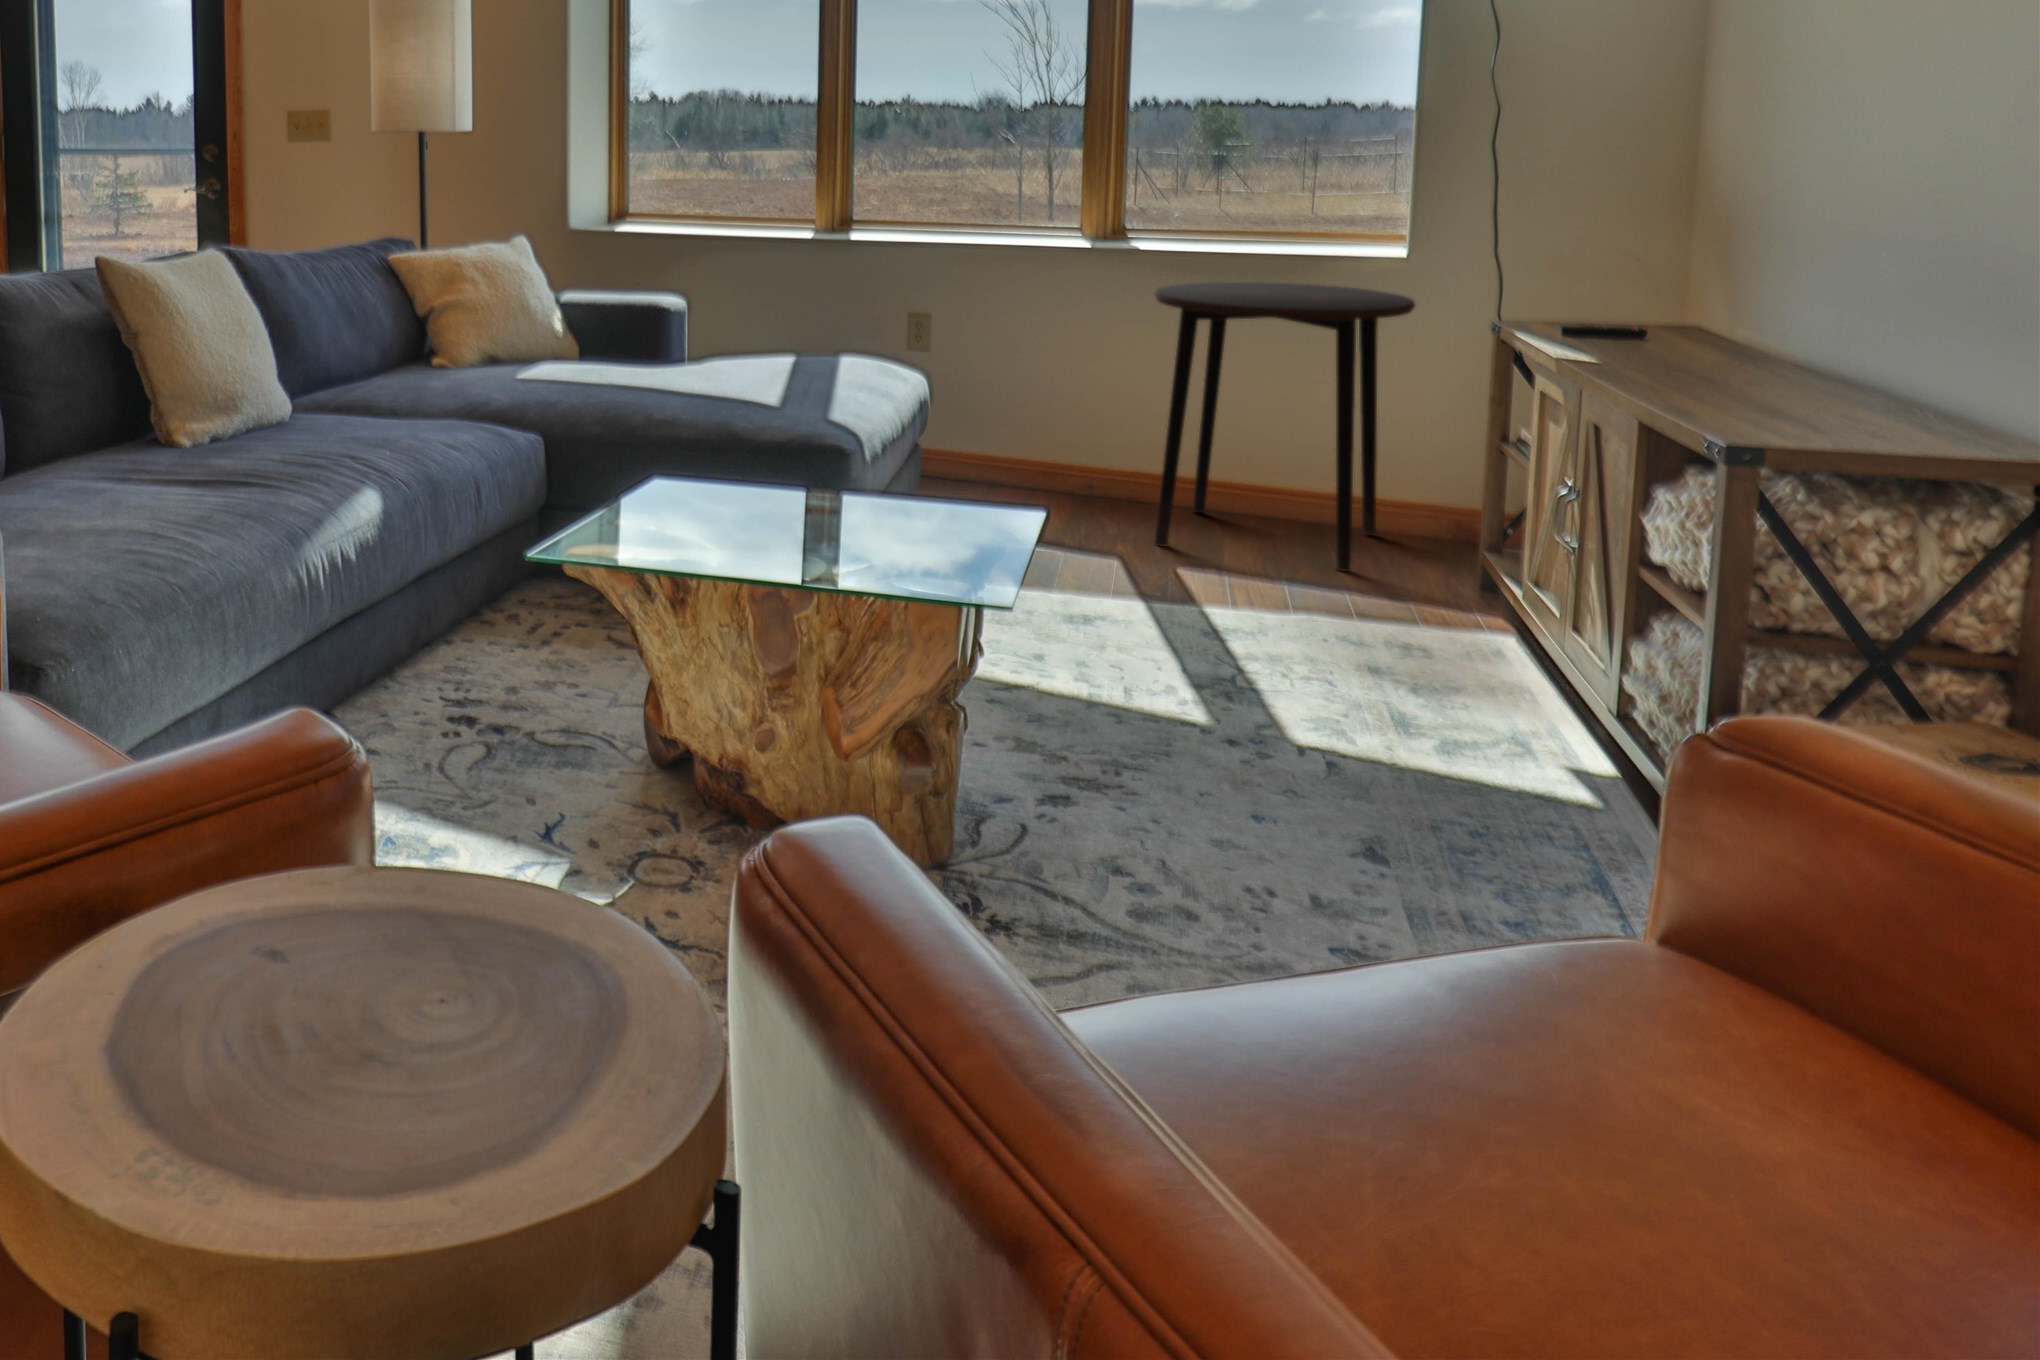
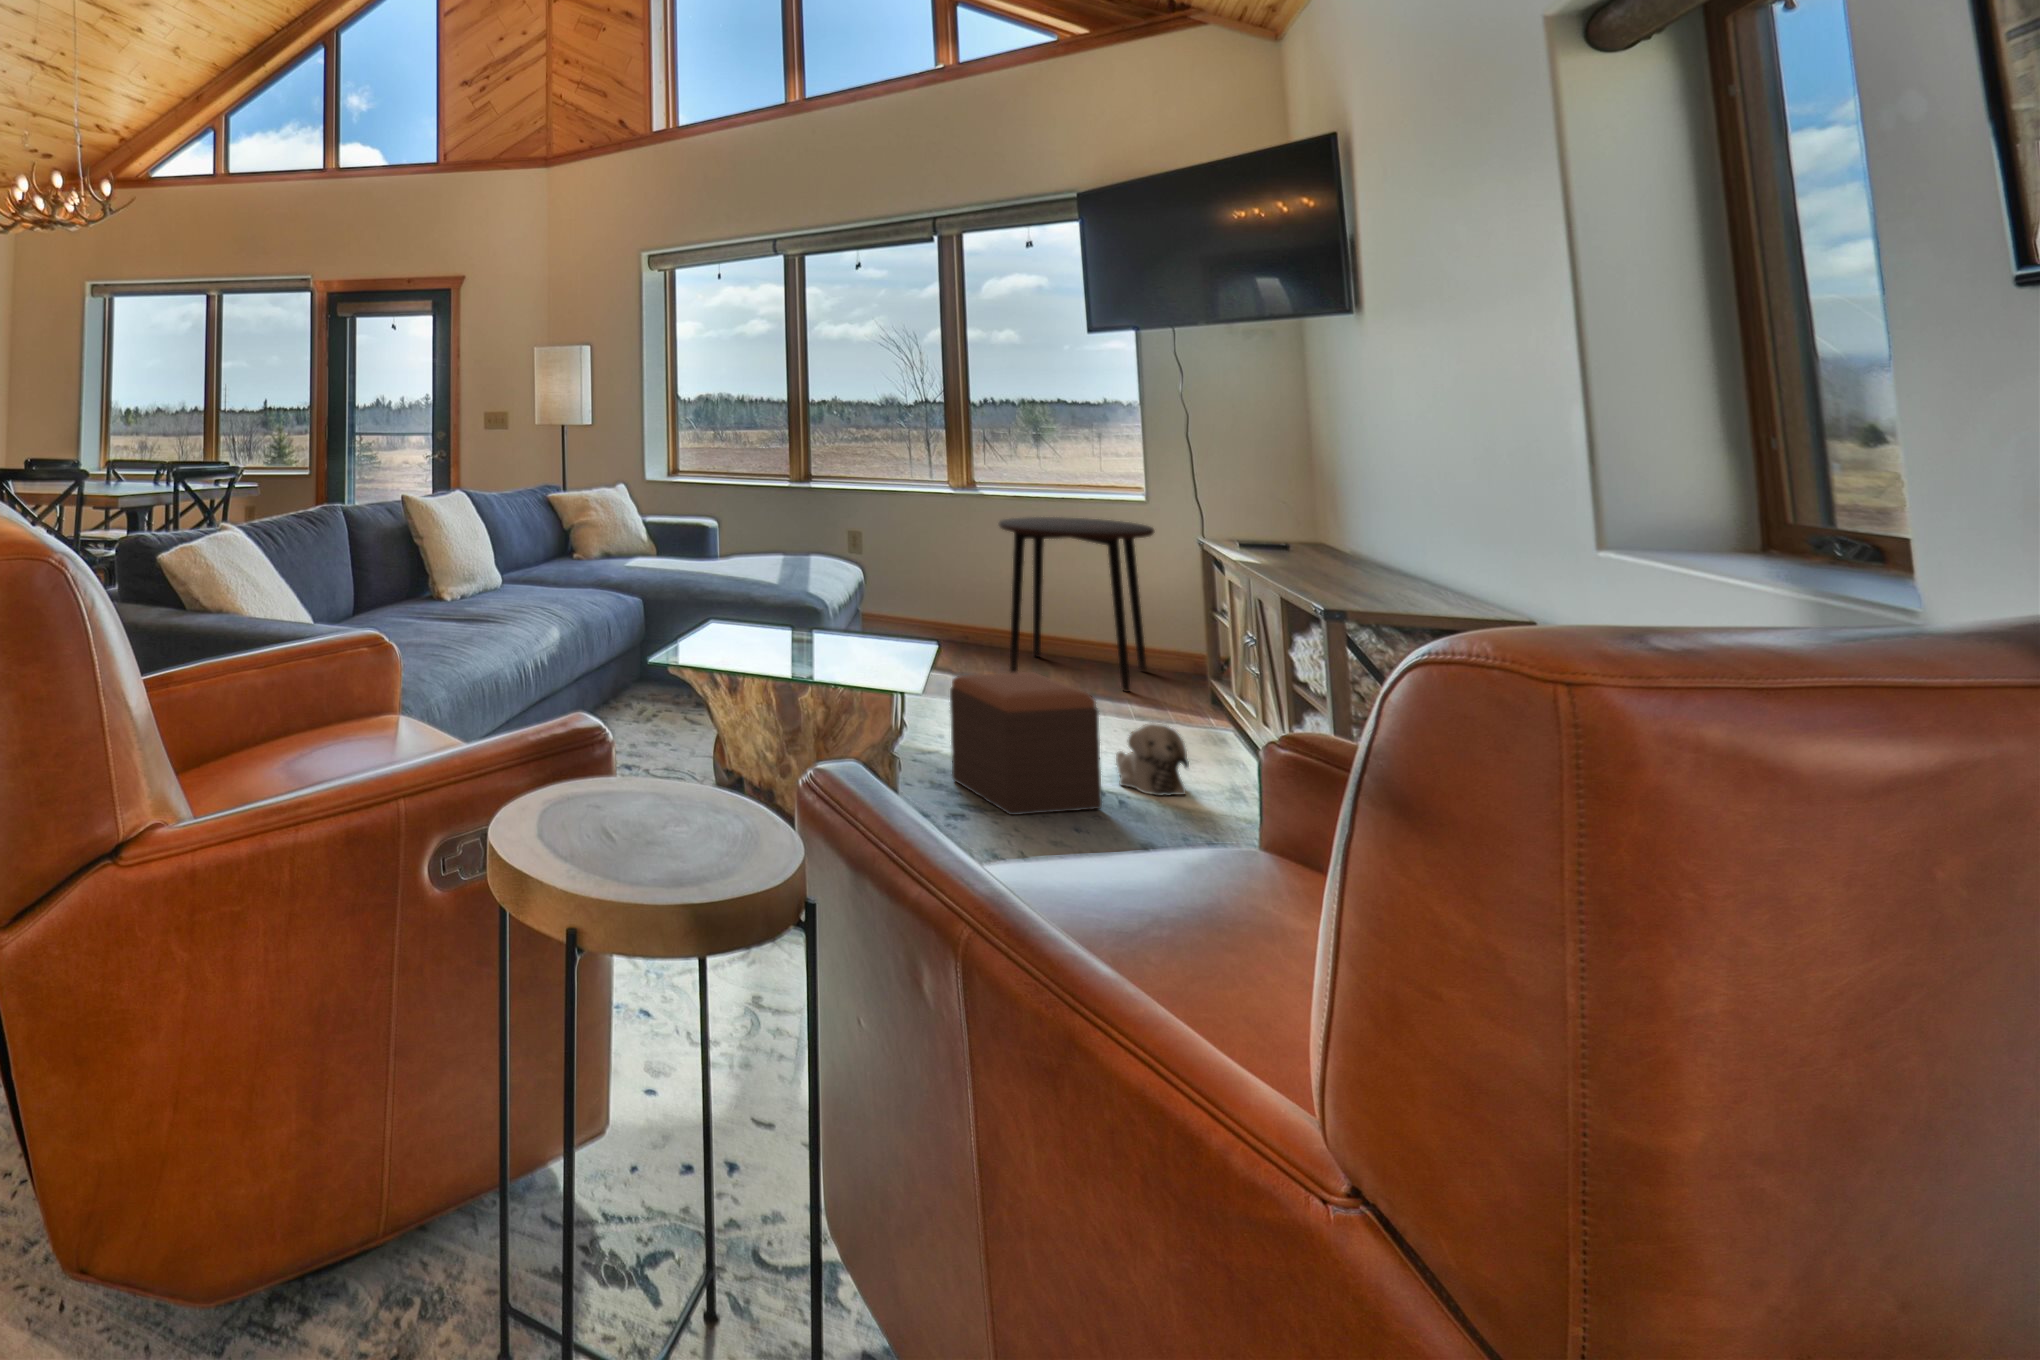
footstool: none [1058,555,1319,802] -> present [950,672,1102,815]
plush toy: none [1332,638,1456,758] -> present [1116,723,1189,796]

